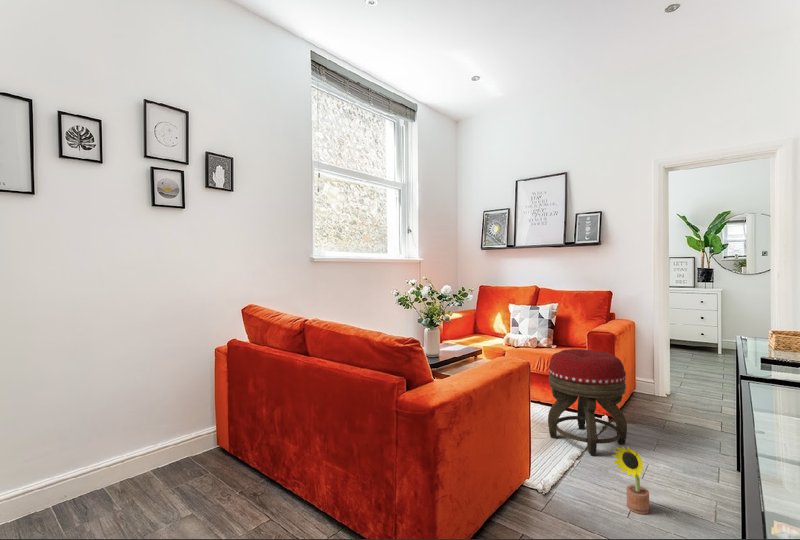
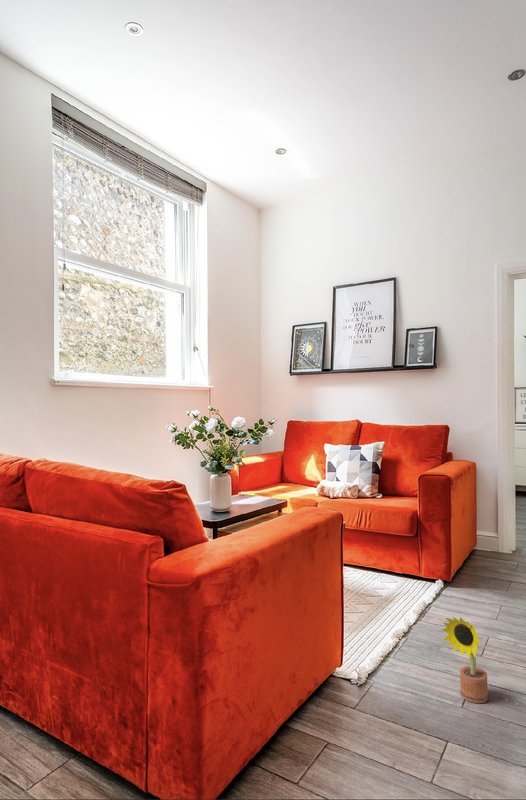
footstool: present [548,349,627,456] -> none [369,497,464,632]

